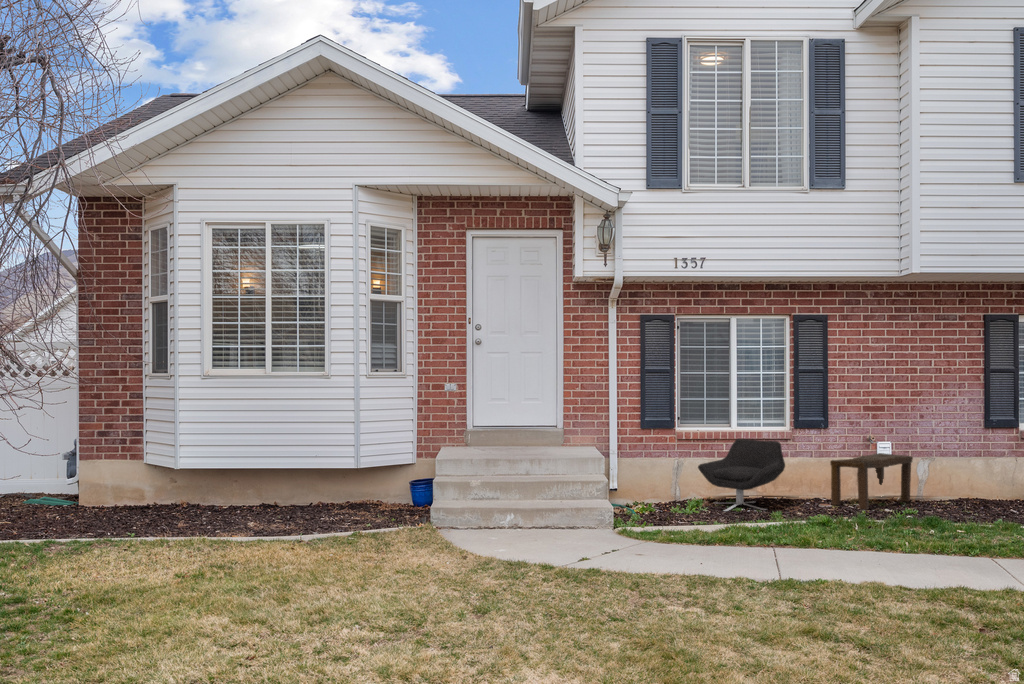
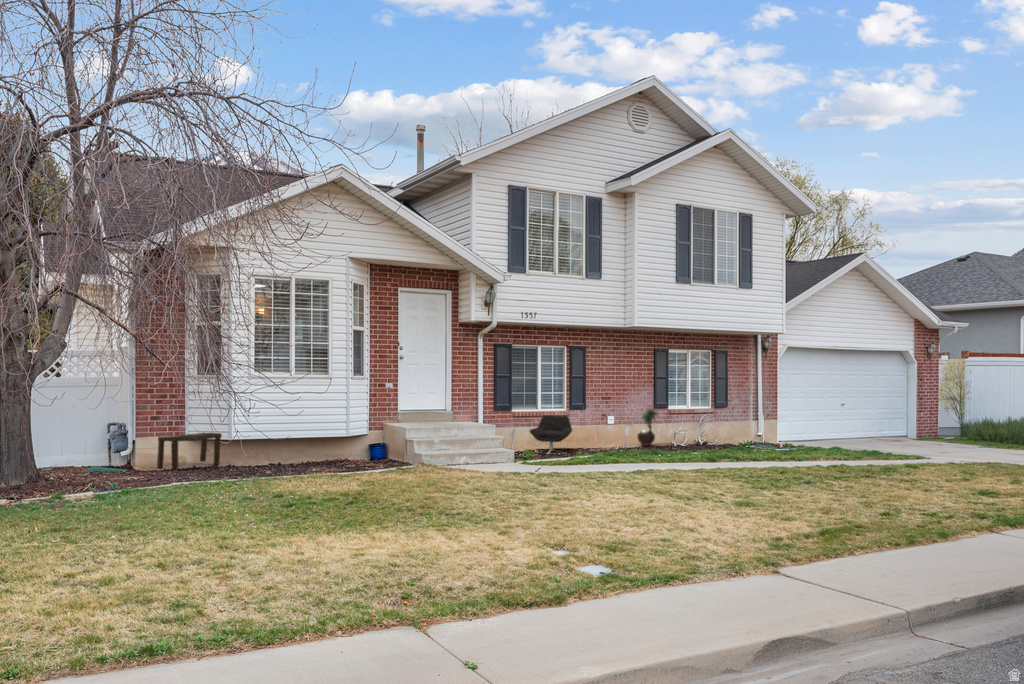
potted tree: none [943,422,992,499] -> present [637,408,659,446]
bench: present [830,453,913,510] -> present [157,432,222,470]

